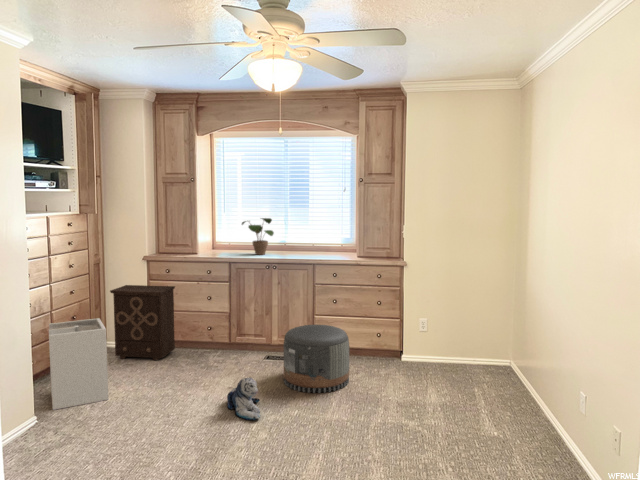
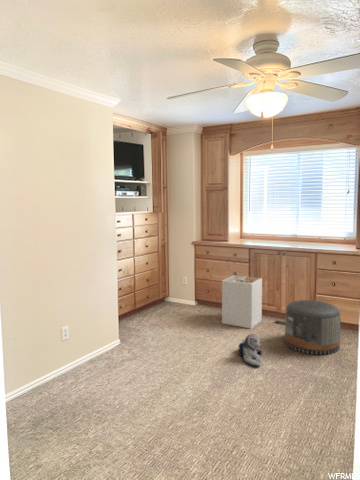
potted plant: present [242,218,274,255] -> none [261,216,285,244]
nightstand: present [110,285,175,360] -> none [170,261,213,314]
laundry hamper: present [49,318,108,410] -> present [222,275,262,329]

